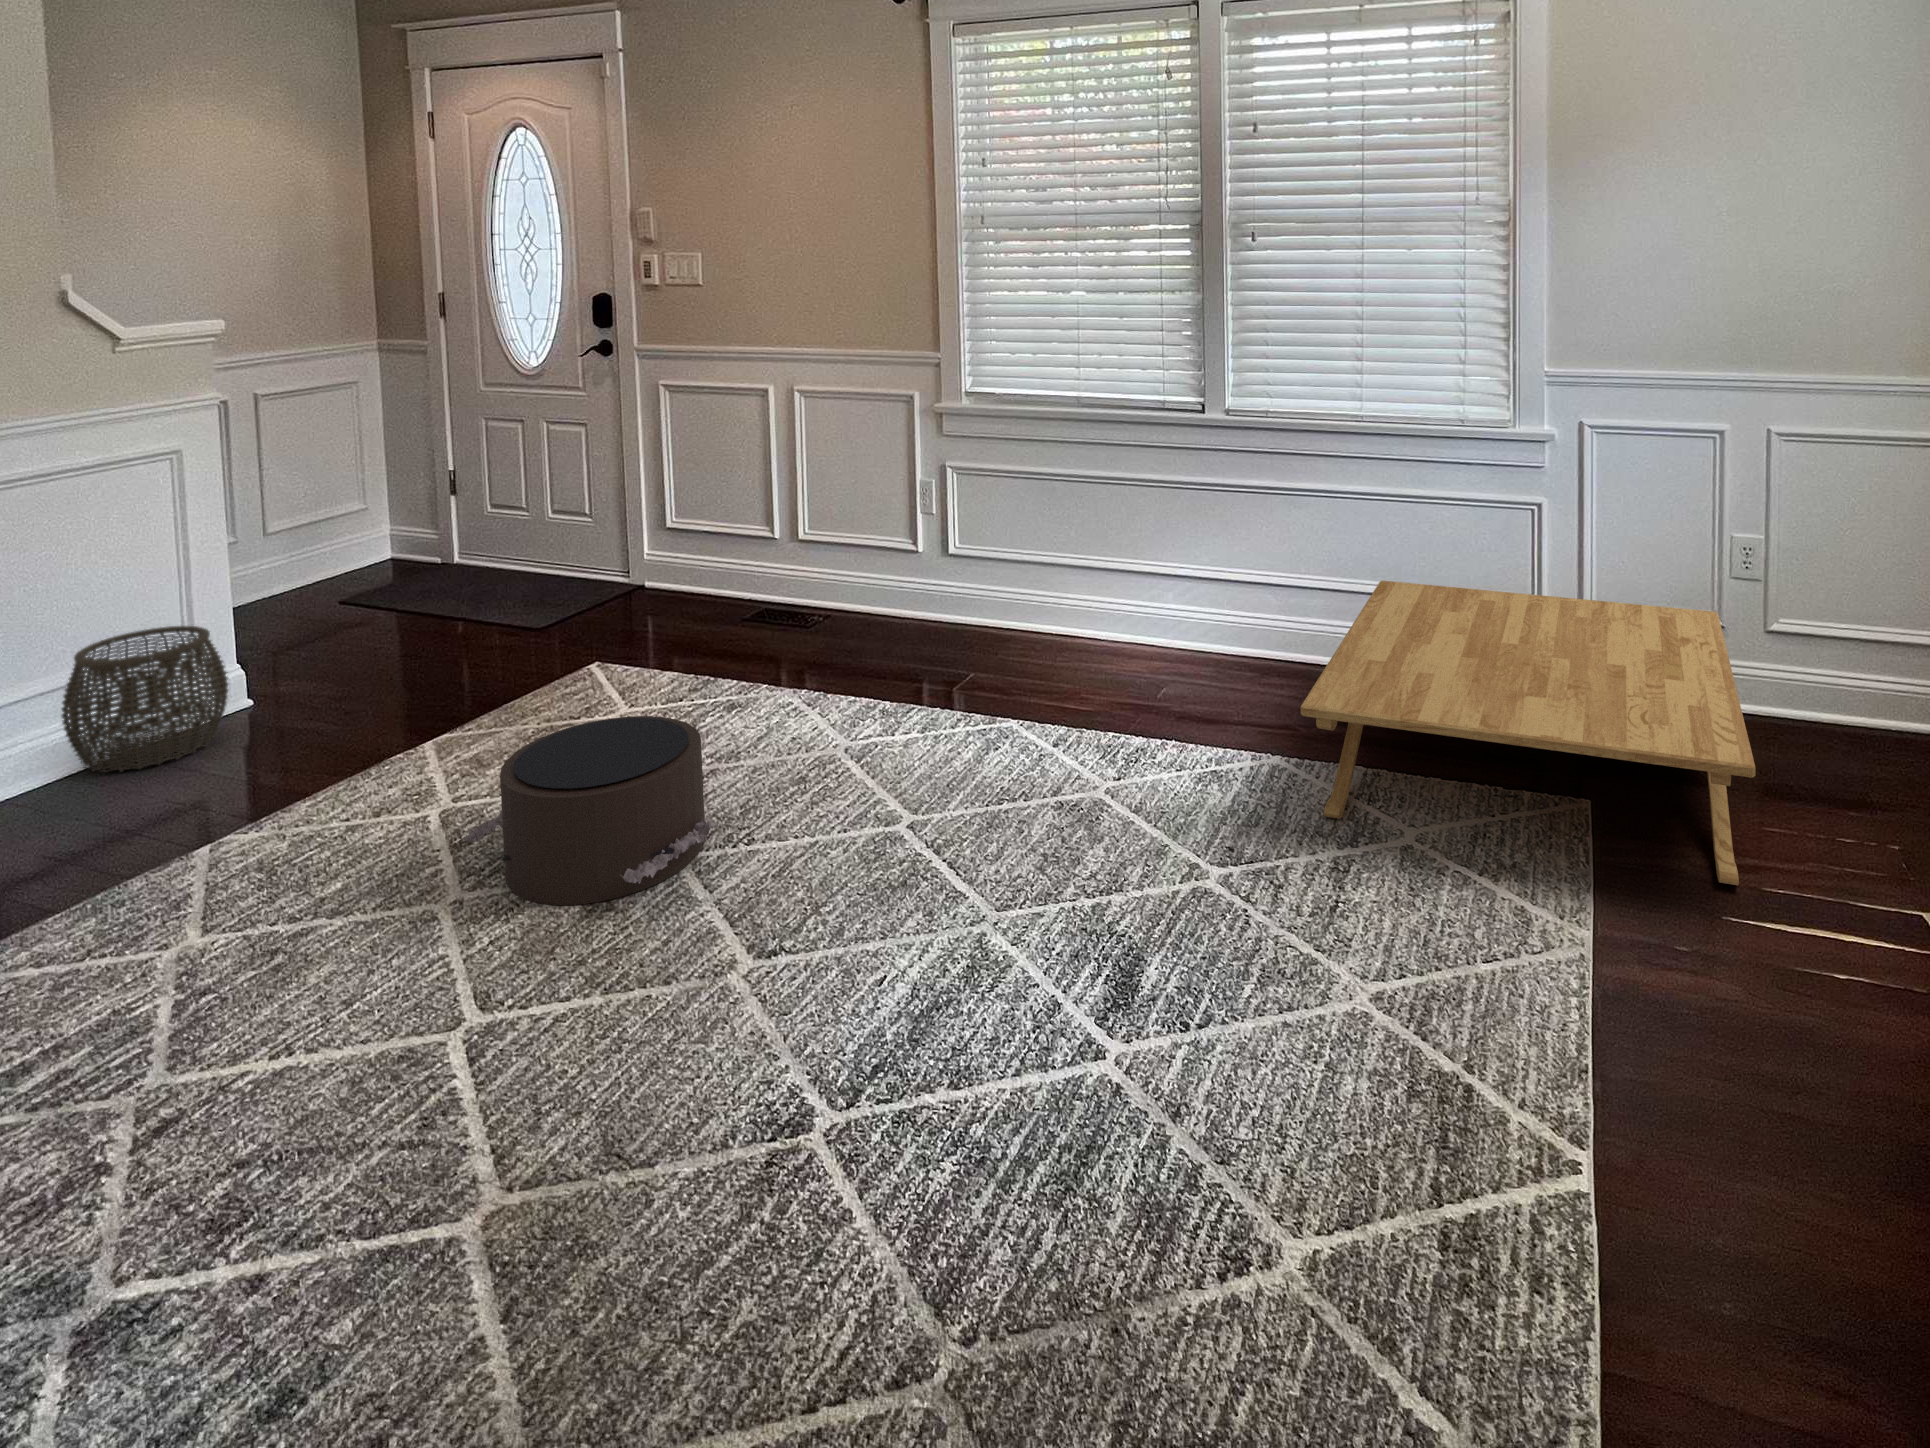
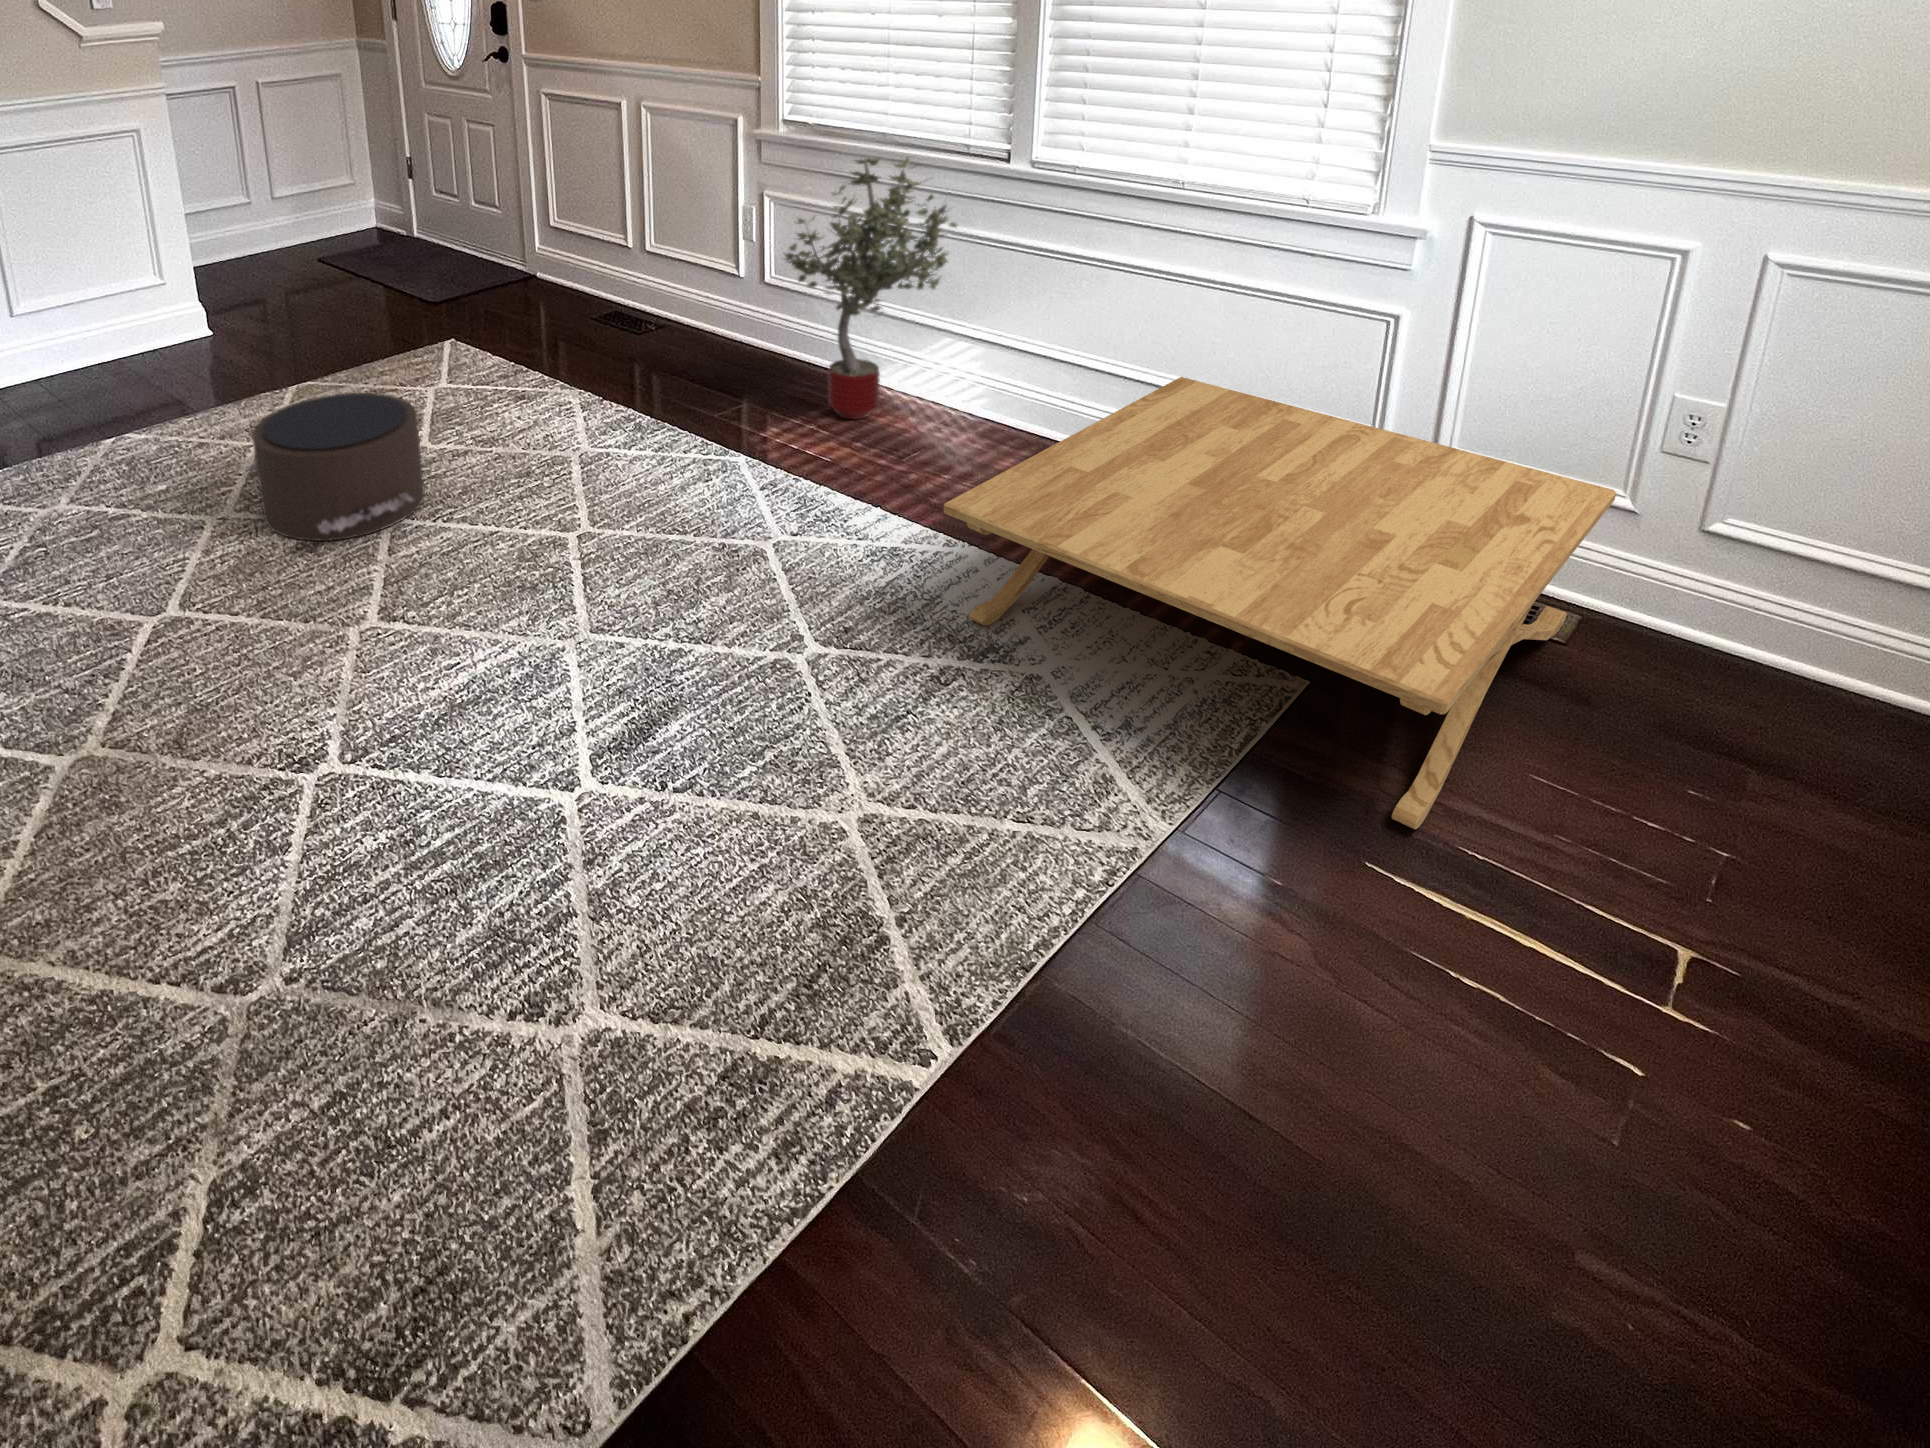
potted tree: none [991,413,1178,673] -> present [785,158,957,419]
woven basket: present [61,626,228,773] -> none [71,267,182,371]

